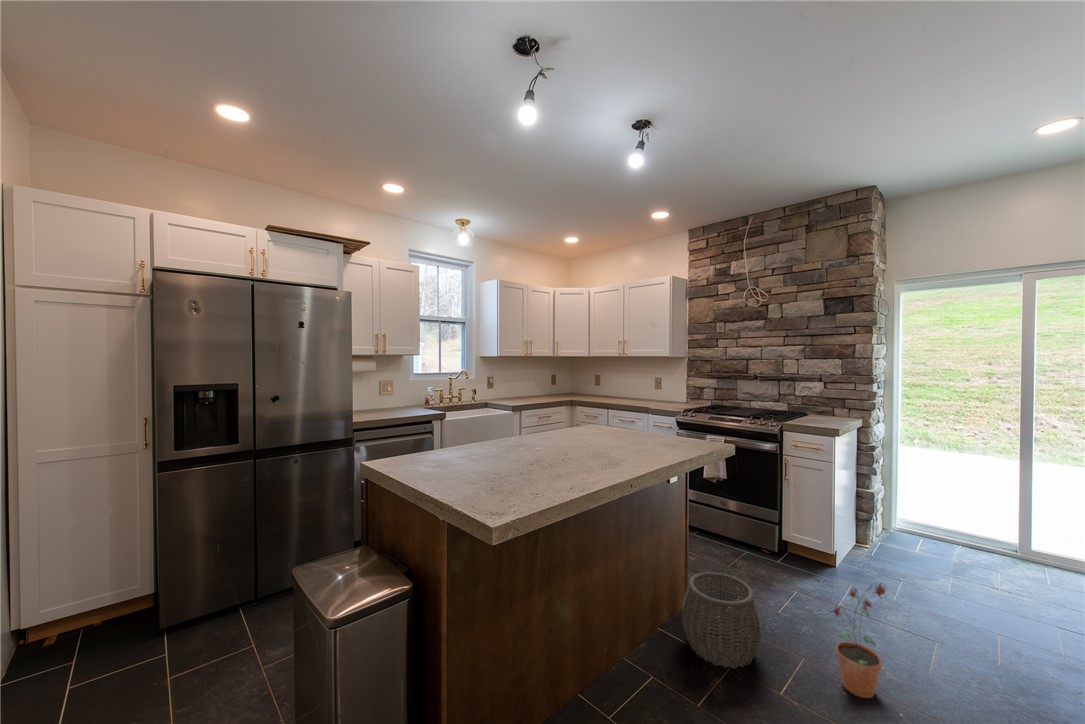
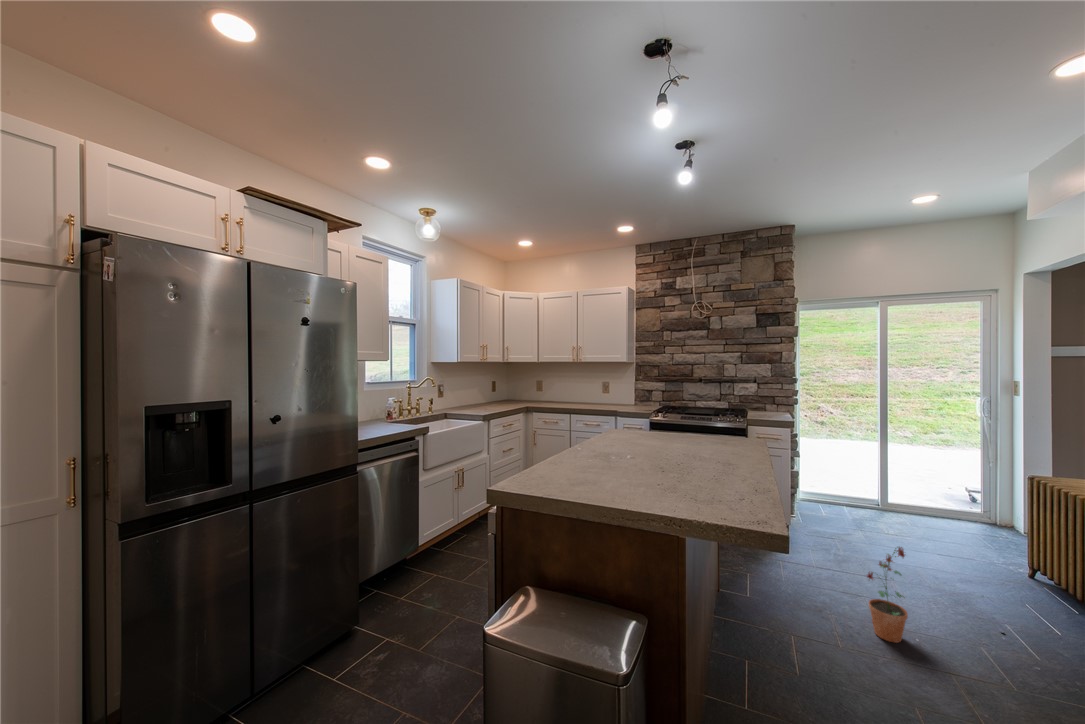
woven basket: present [682,572,762,669] -> none [740,560,817,646]

